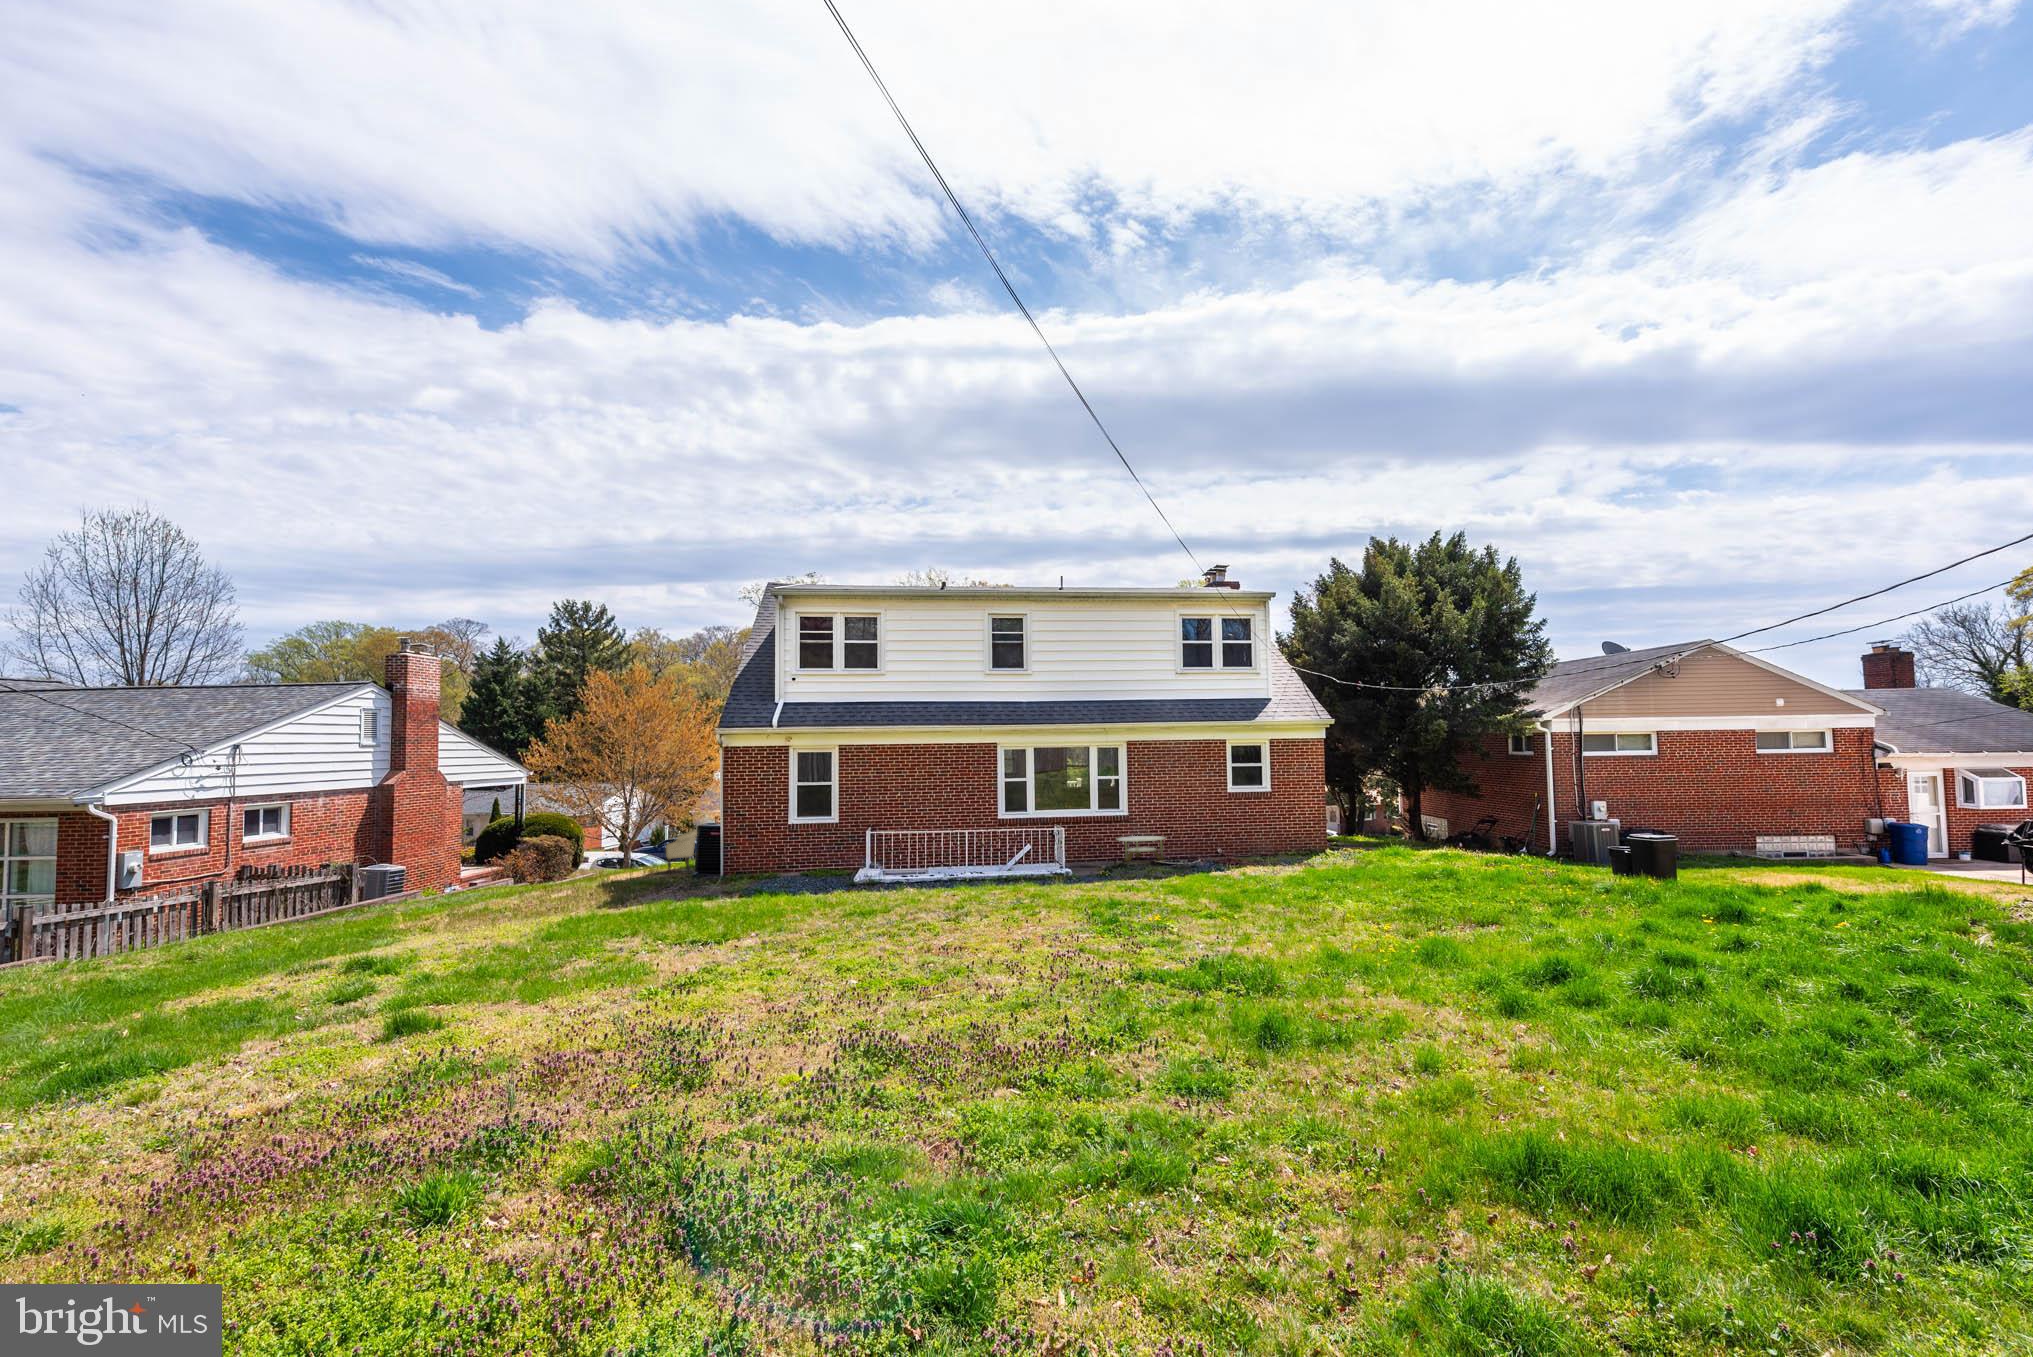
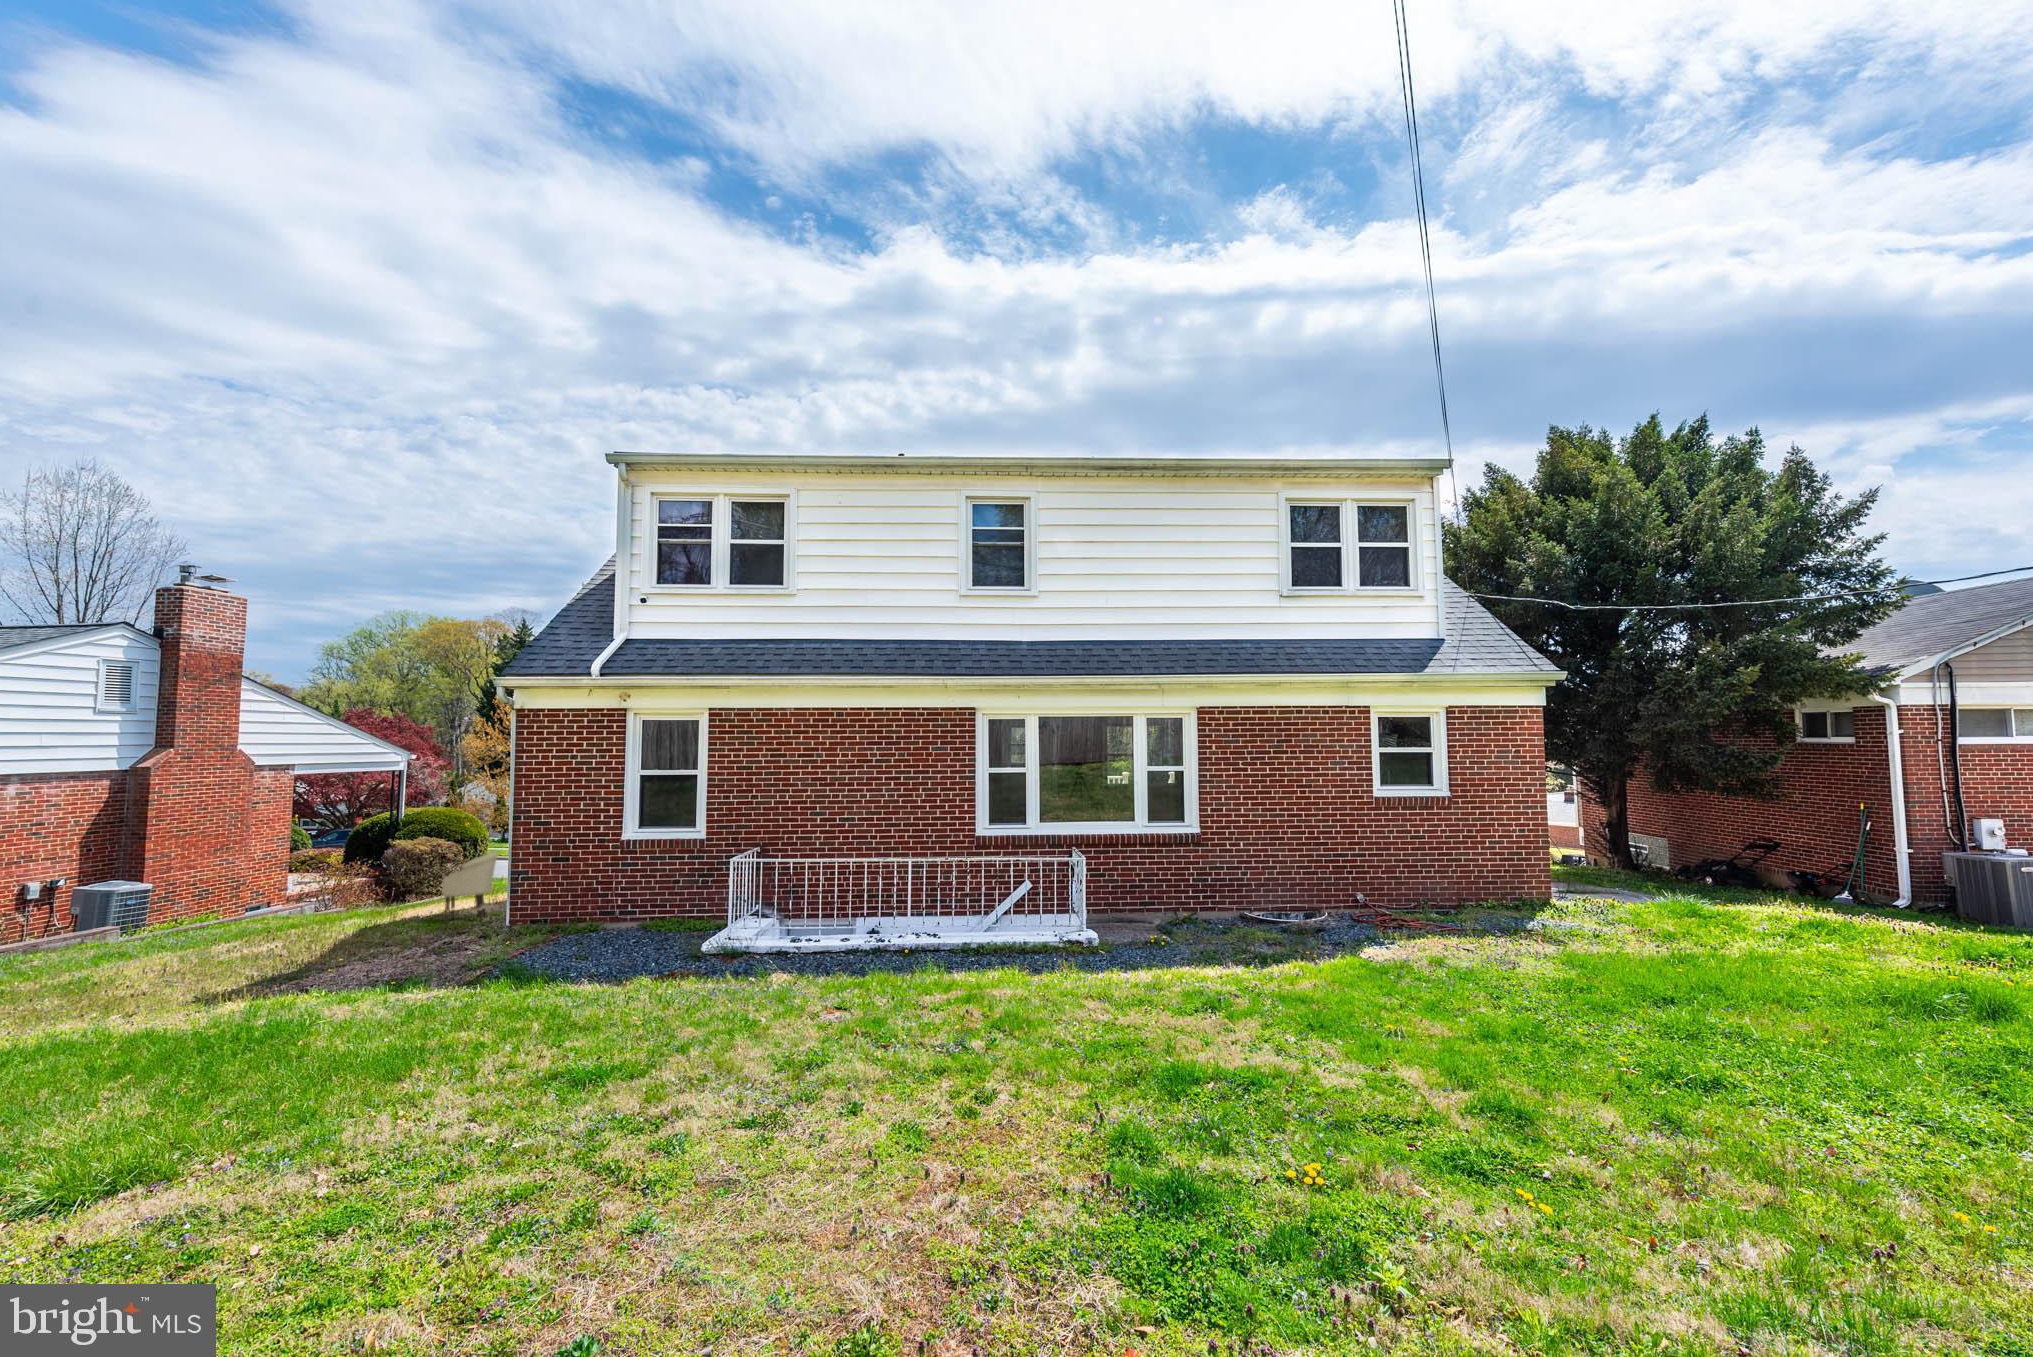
round table: present [1118,836,1165,861] -> none [1177,868,1265,911]

